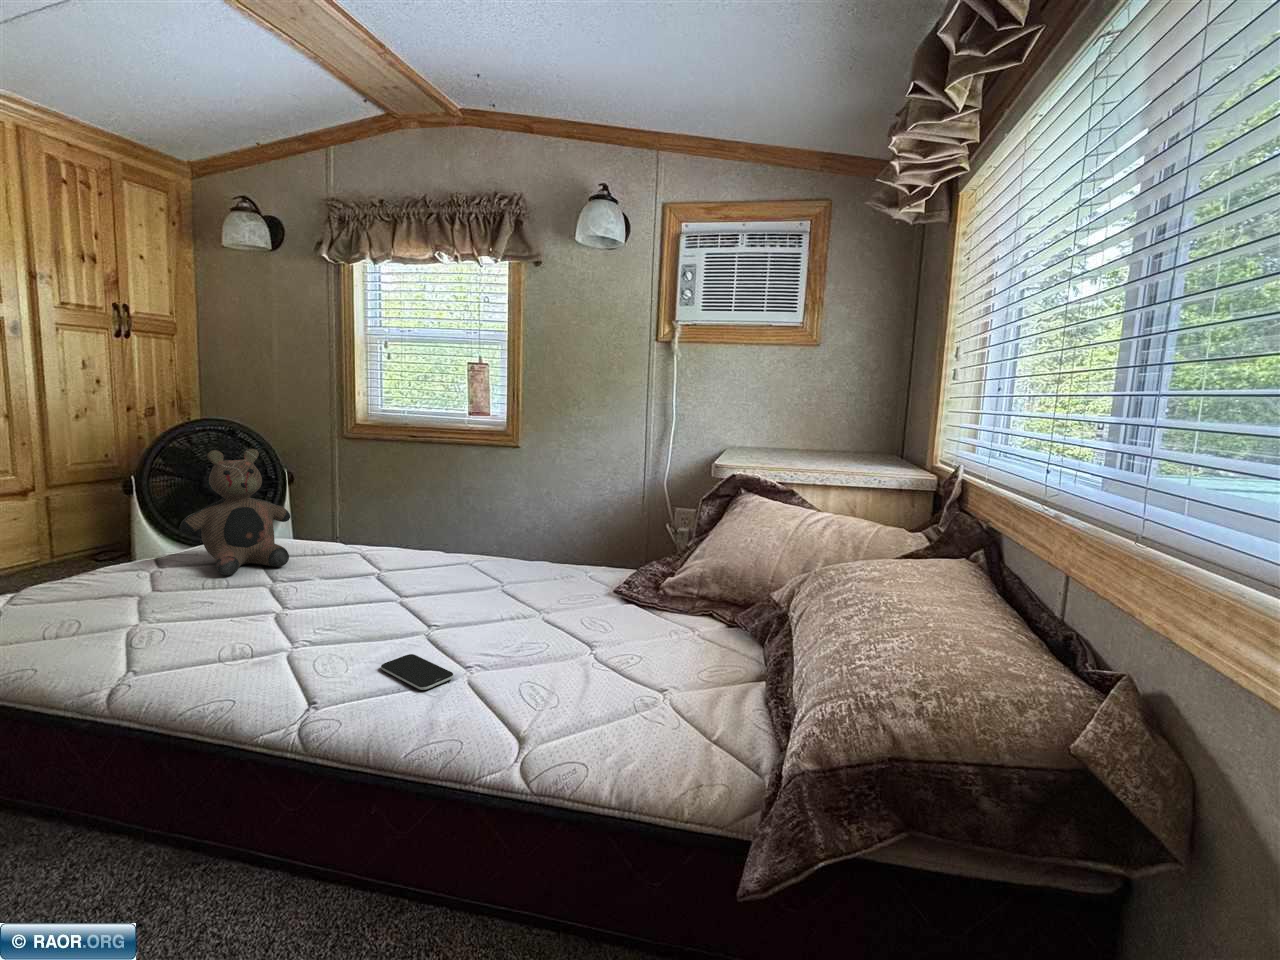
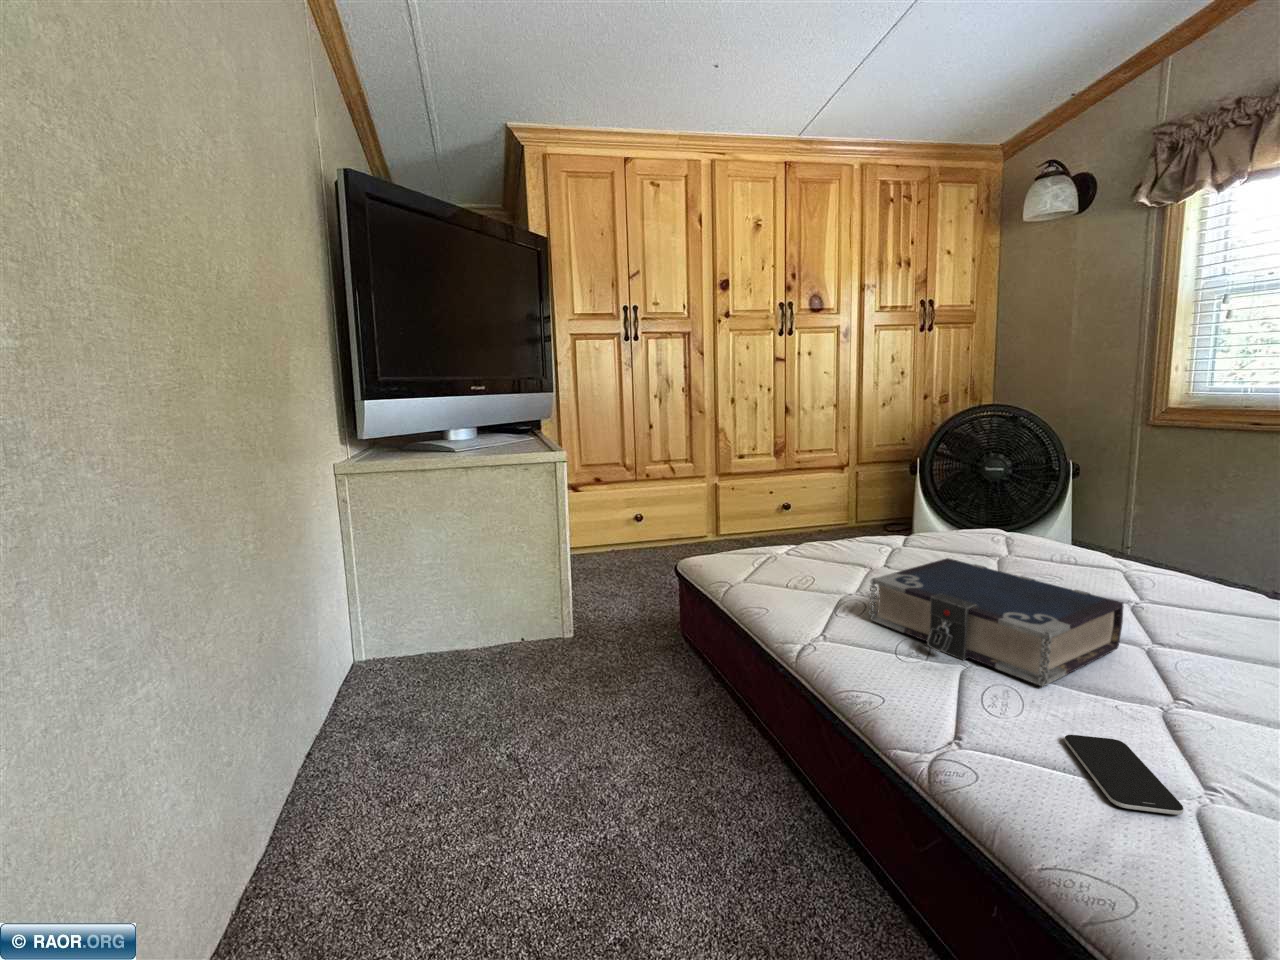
teddy bear: present [179,449,290,575] -> none [912,432,1027,568]
book: none [176,566,387,648] -> present [869,558,1123,686]

